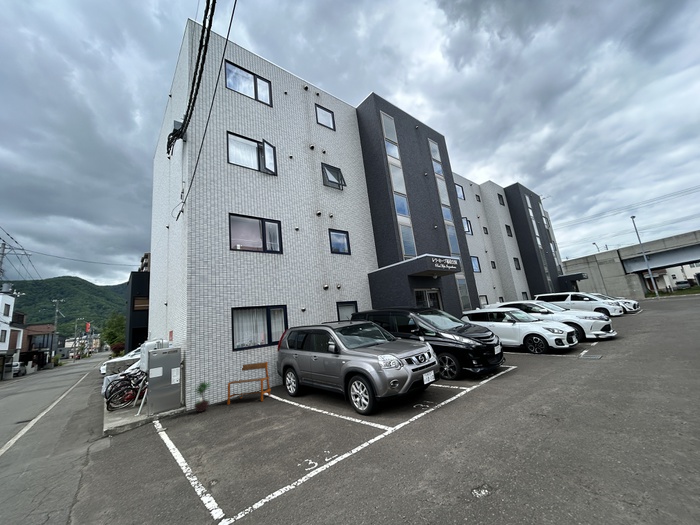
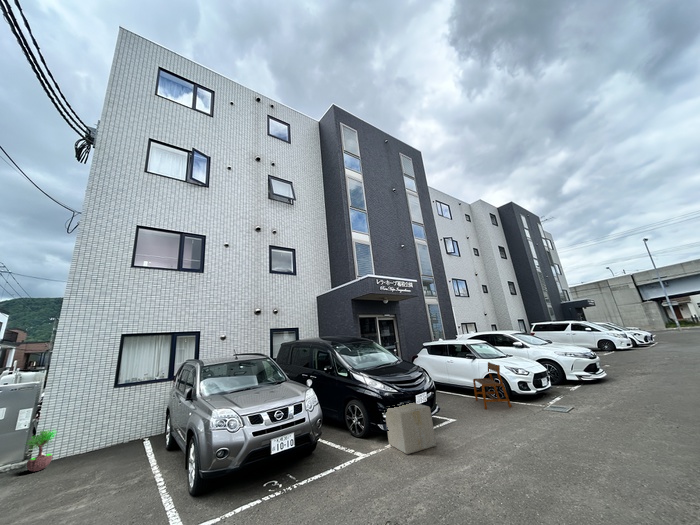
cardboard box: none [475,352,518,386] -> present [386,403,436,454]
bench: present [227,362,271,405] -> present [473,362,511,409]

